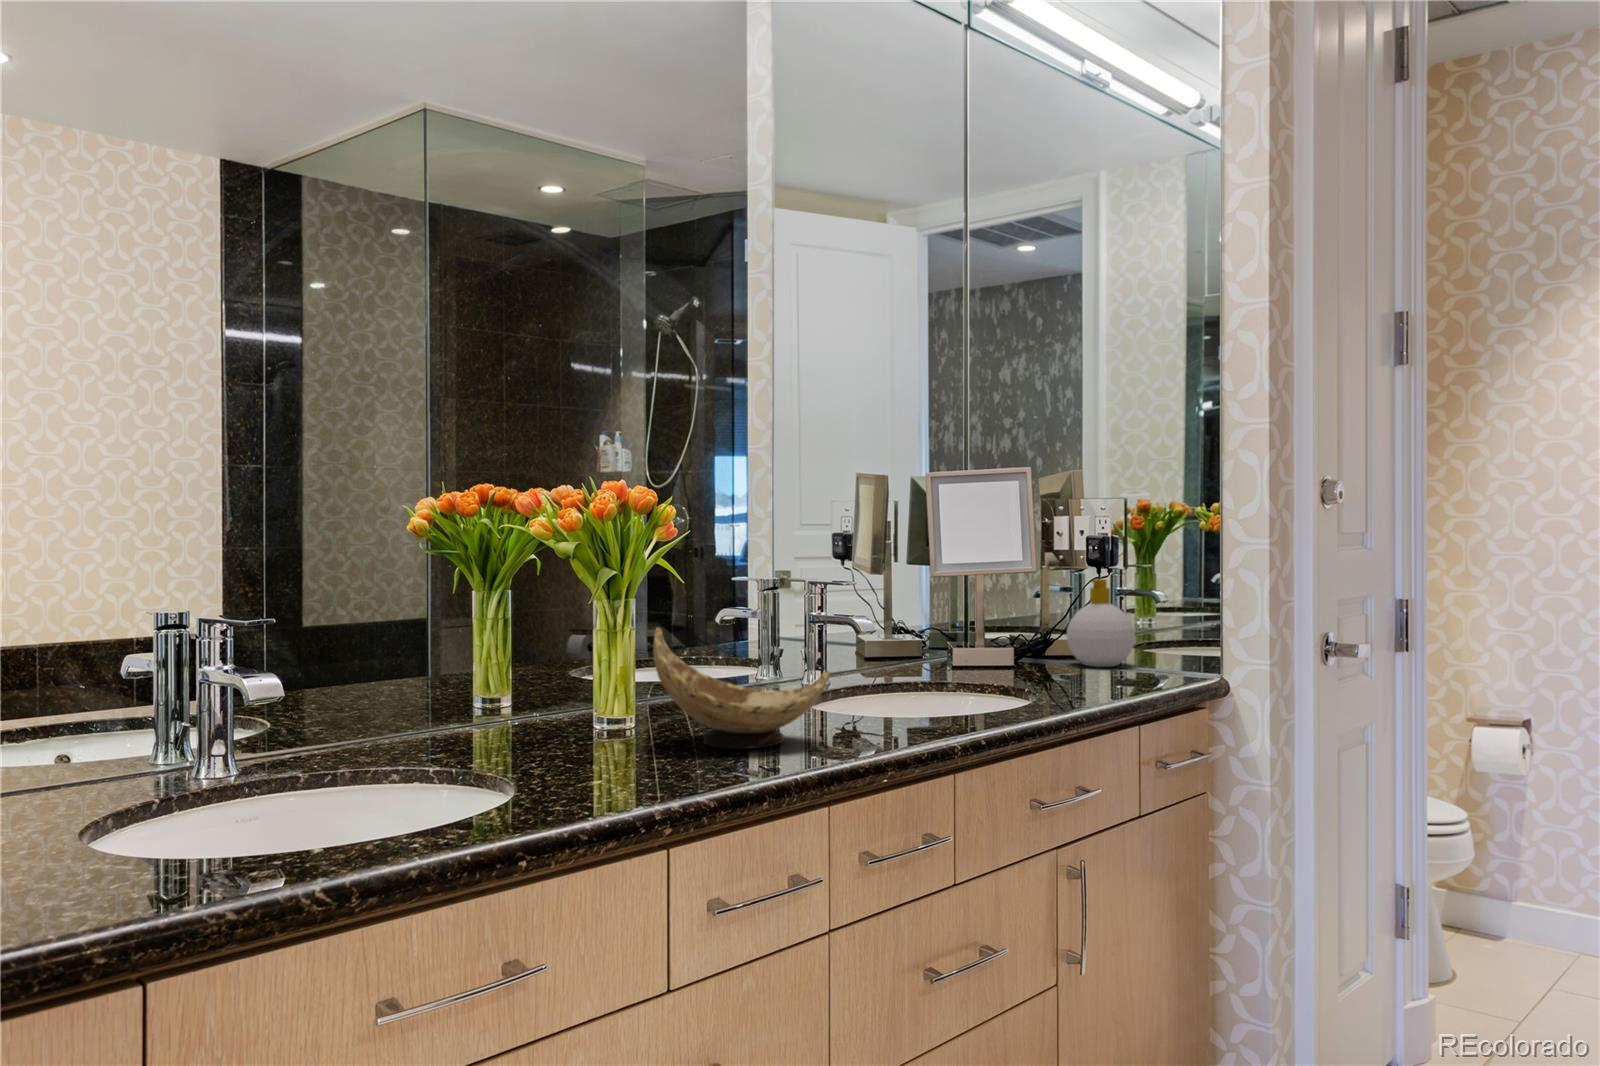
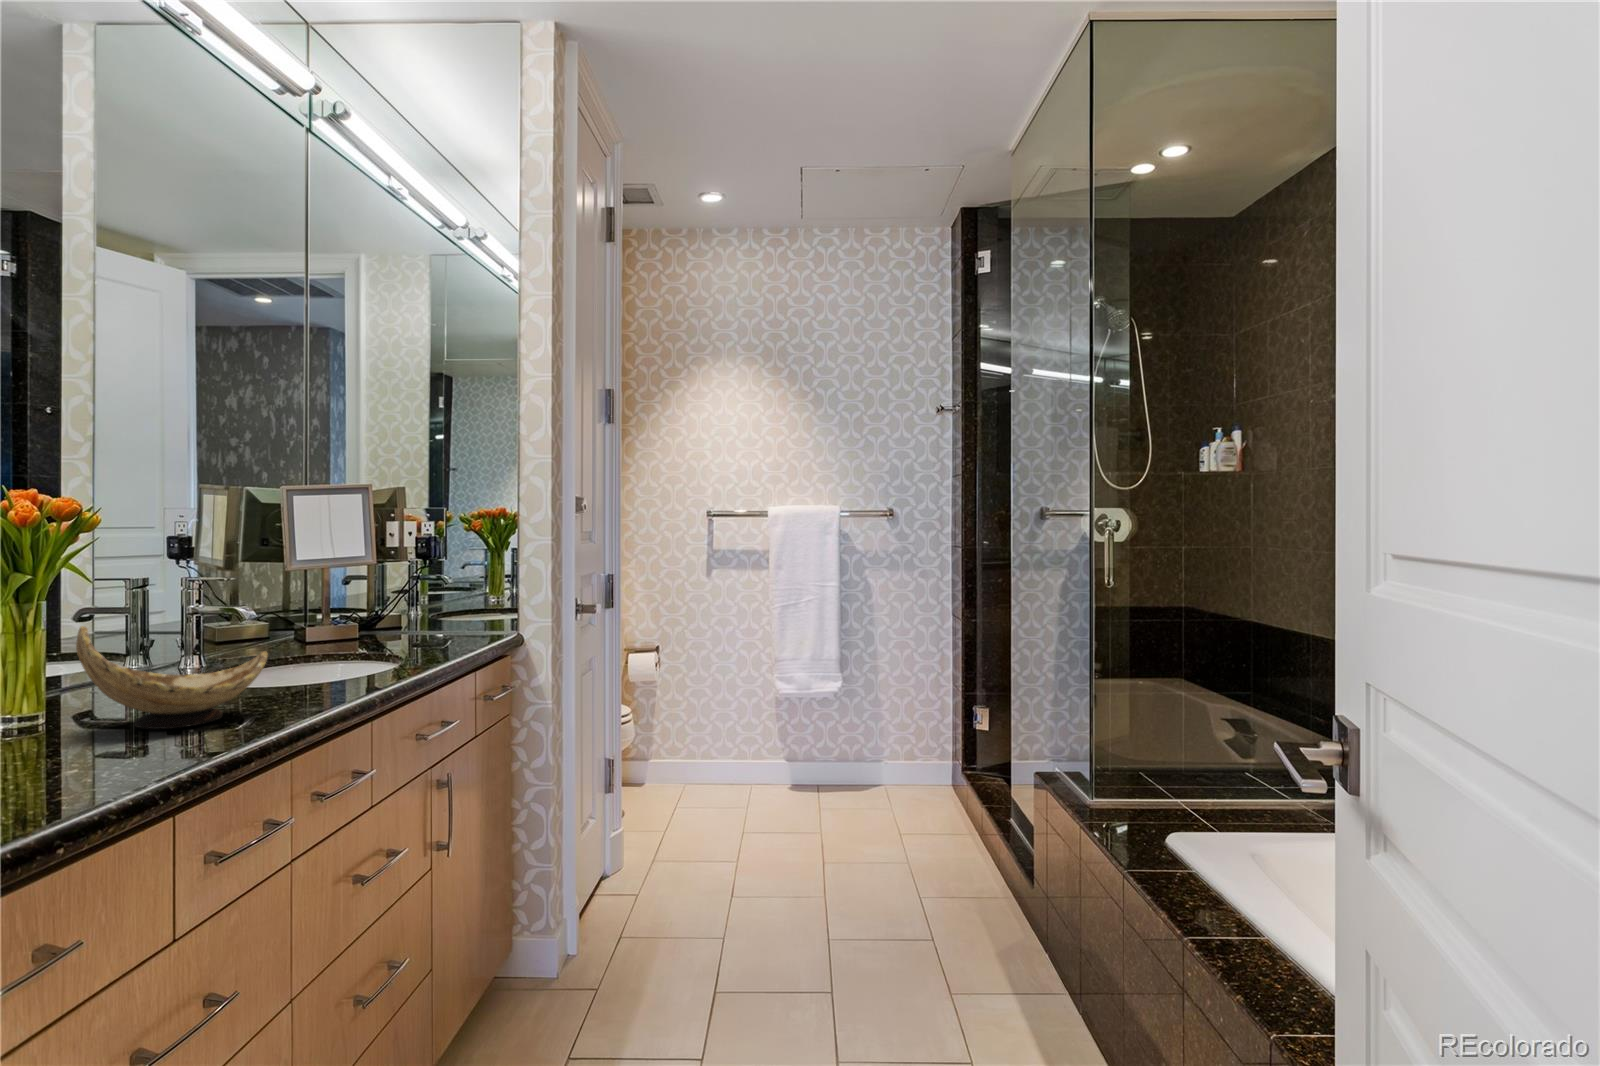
soap bottle: present [1067,579,1135,667] -> none [393,568,448,634]

